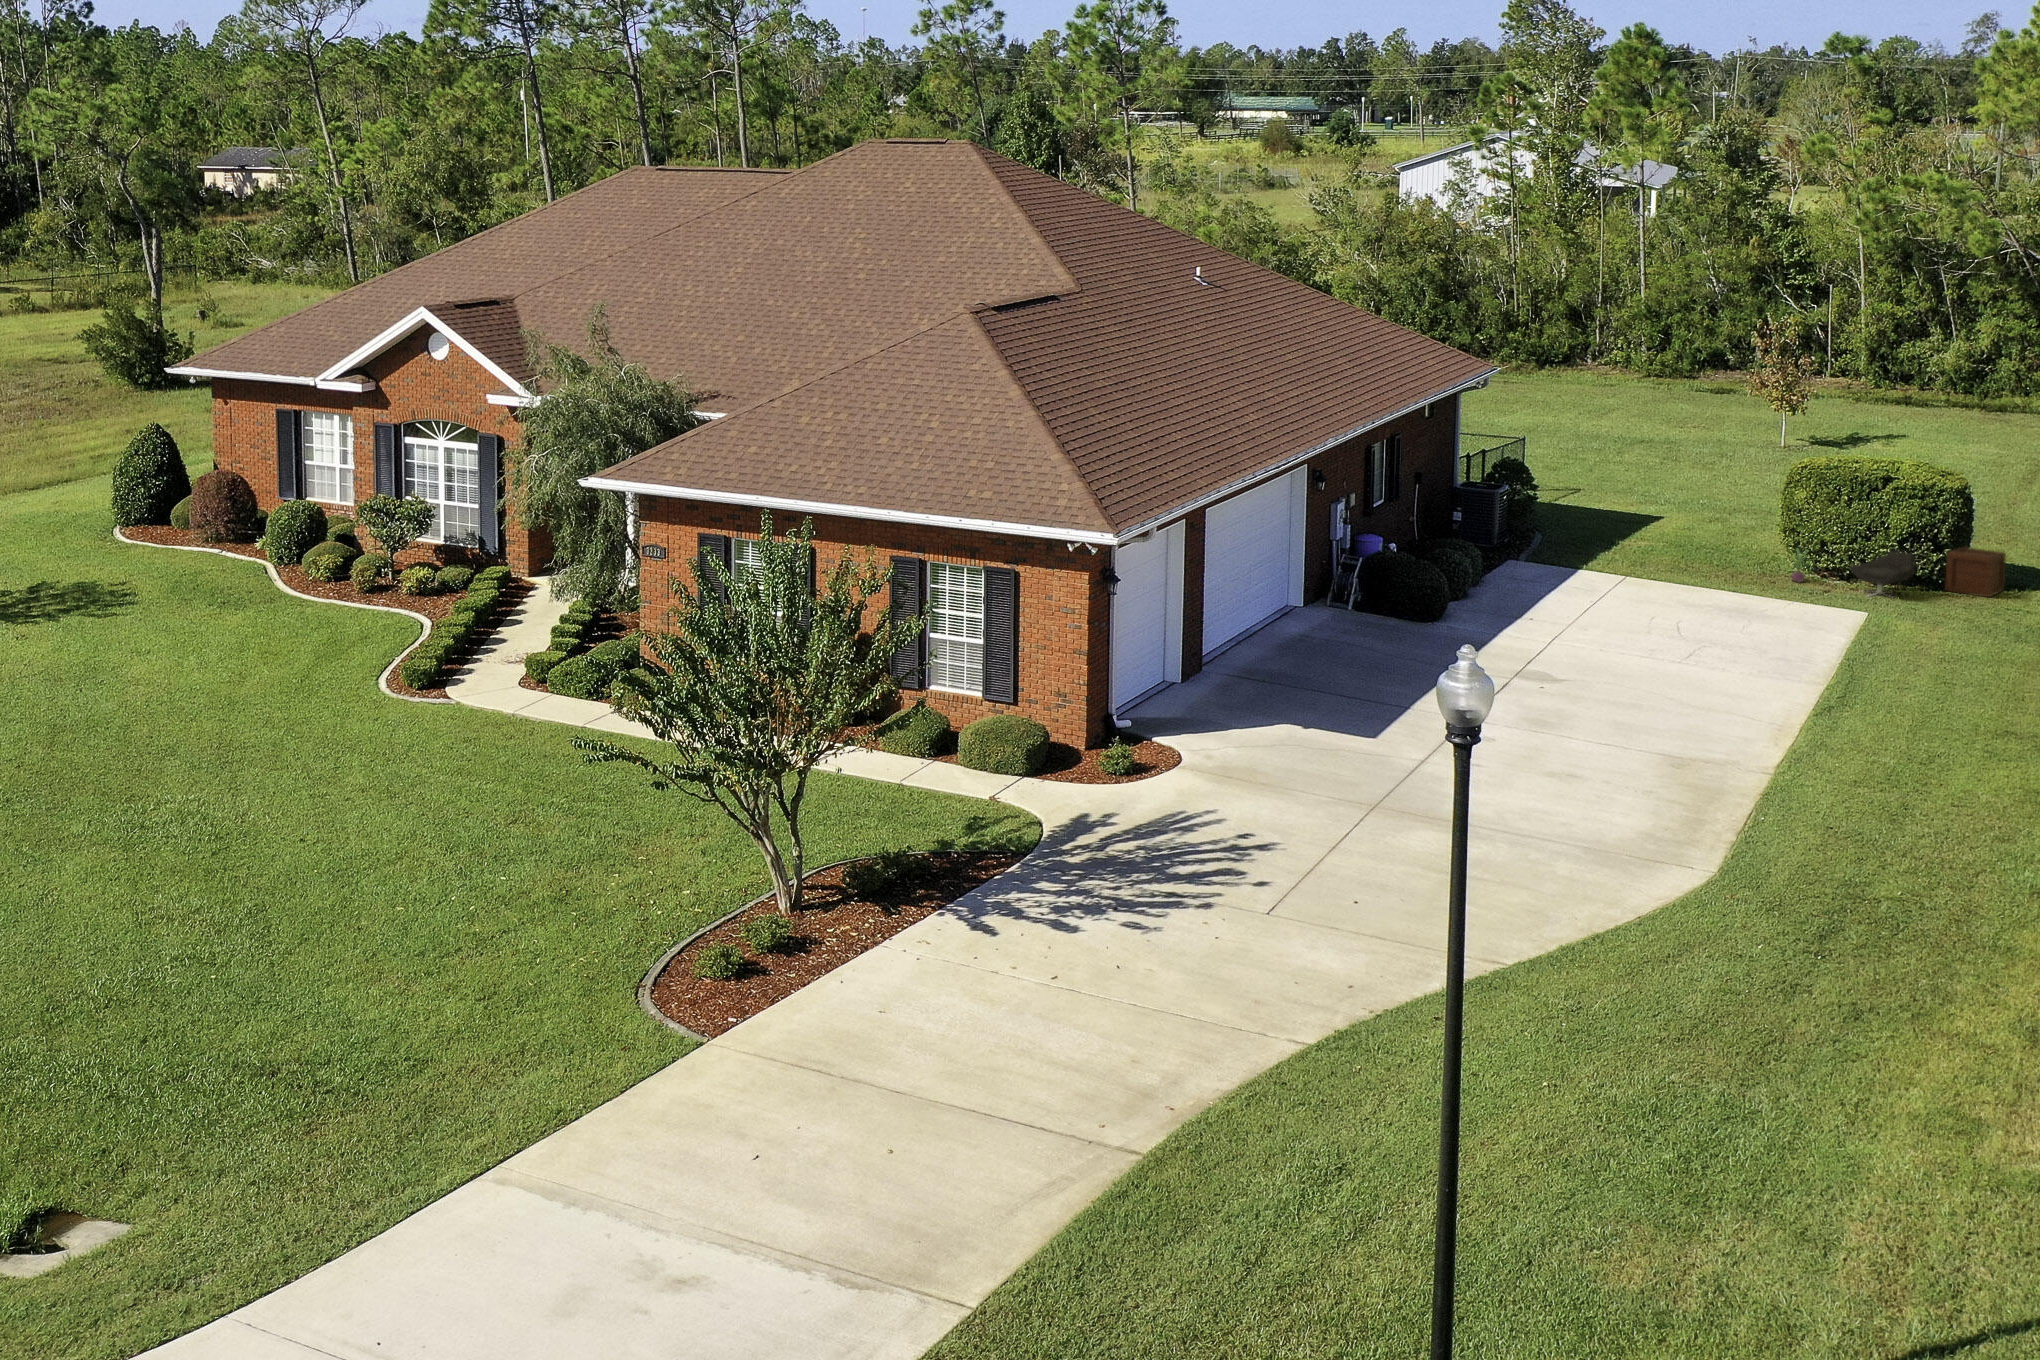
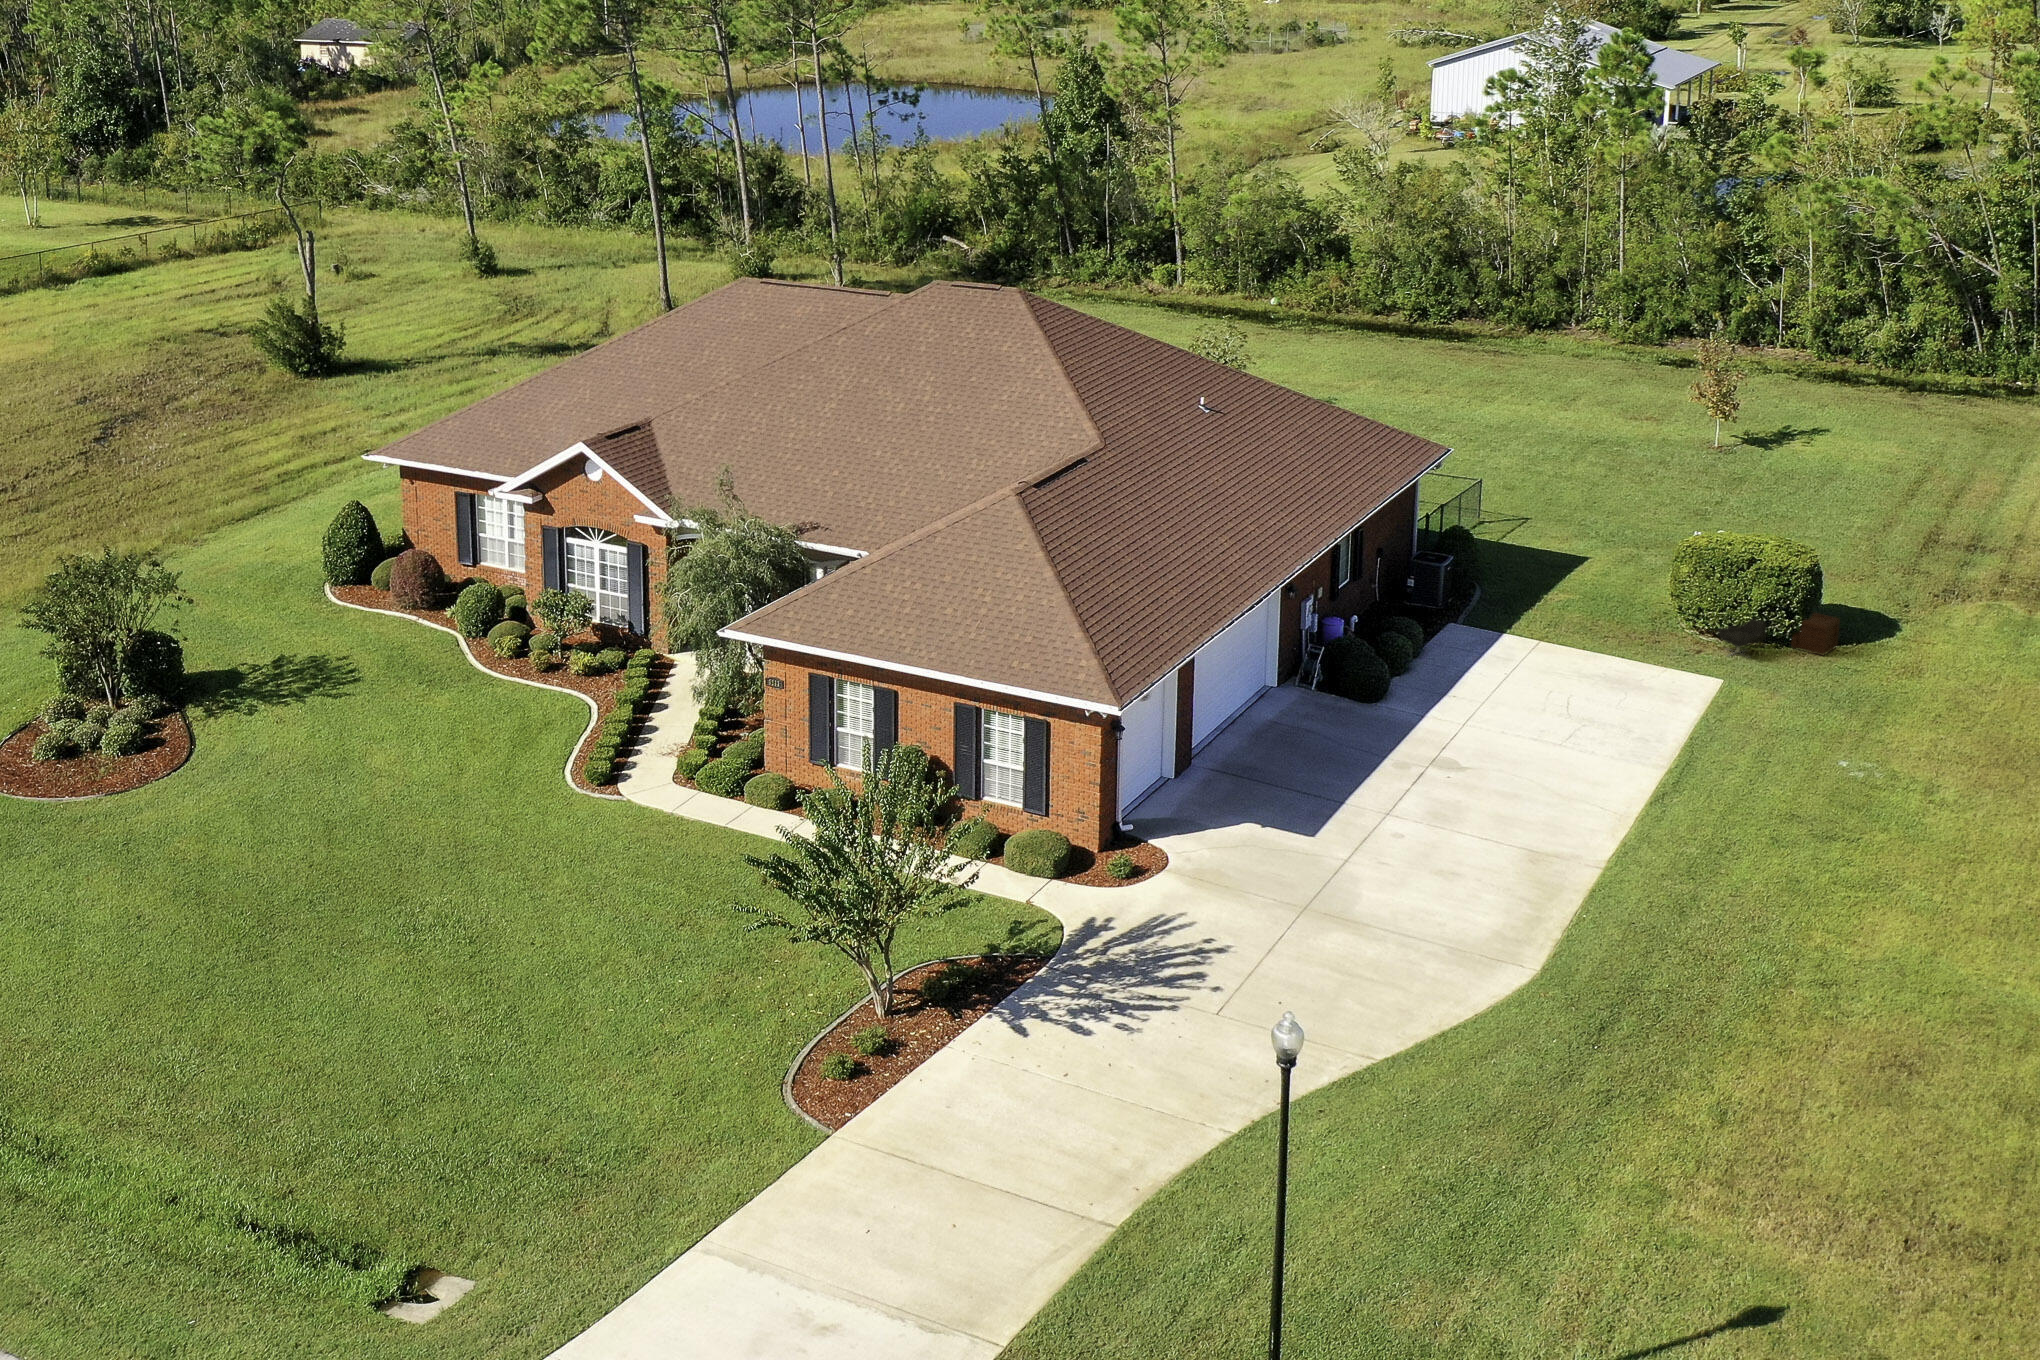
decorative plant: present [1792,550,1805,582] -> none [1663,610,1694,638]

